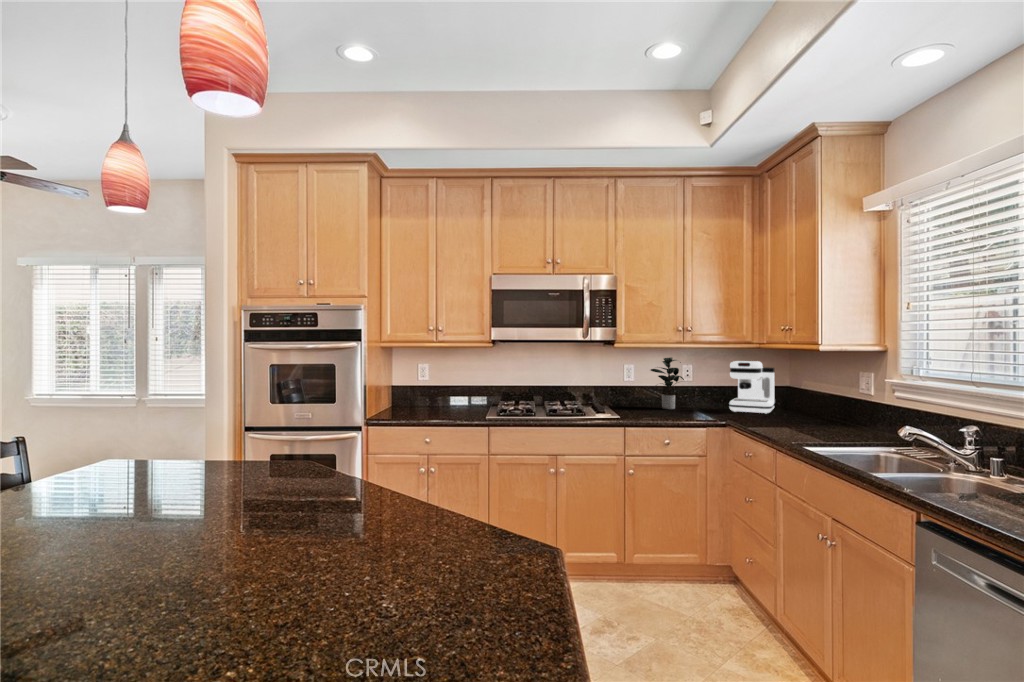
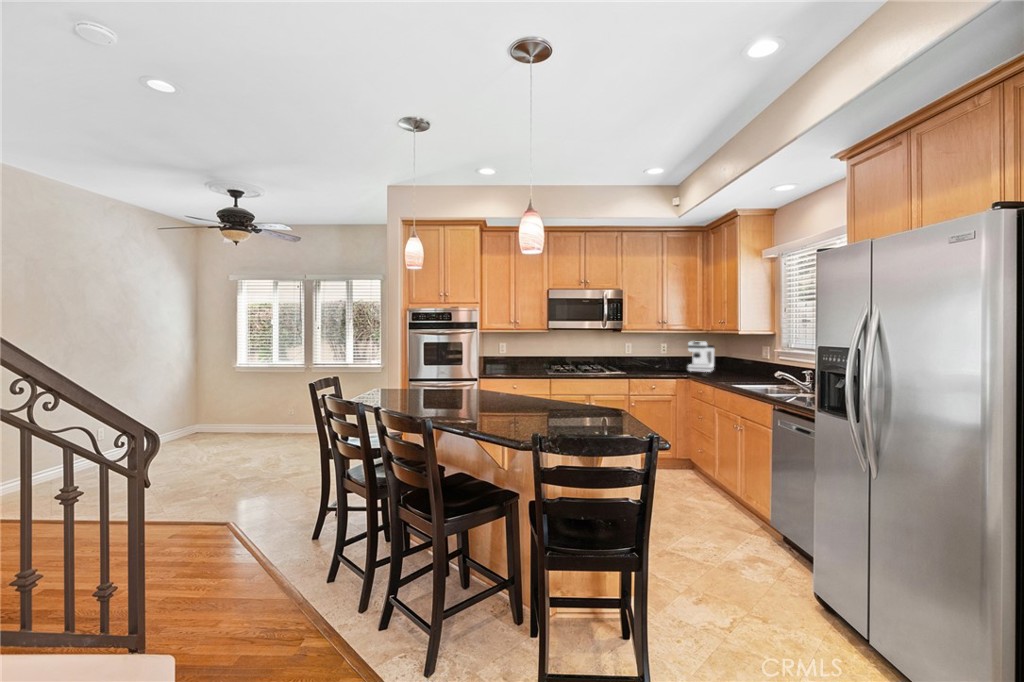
potted plant: present [651,357,684,409] -> none [637,339,668,370]

